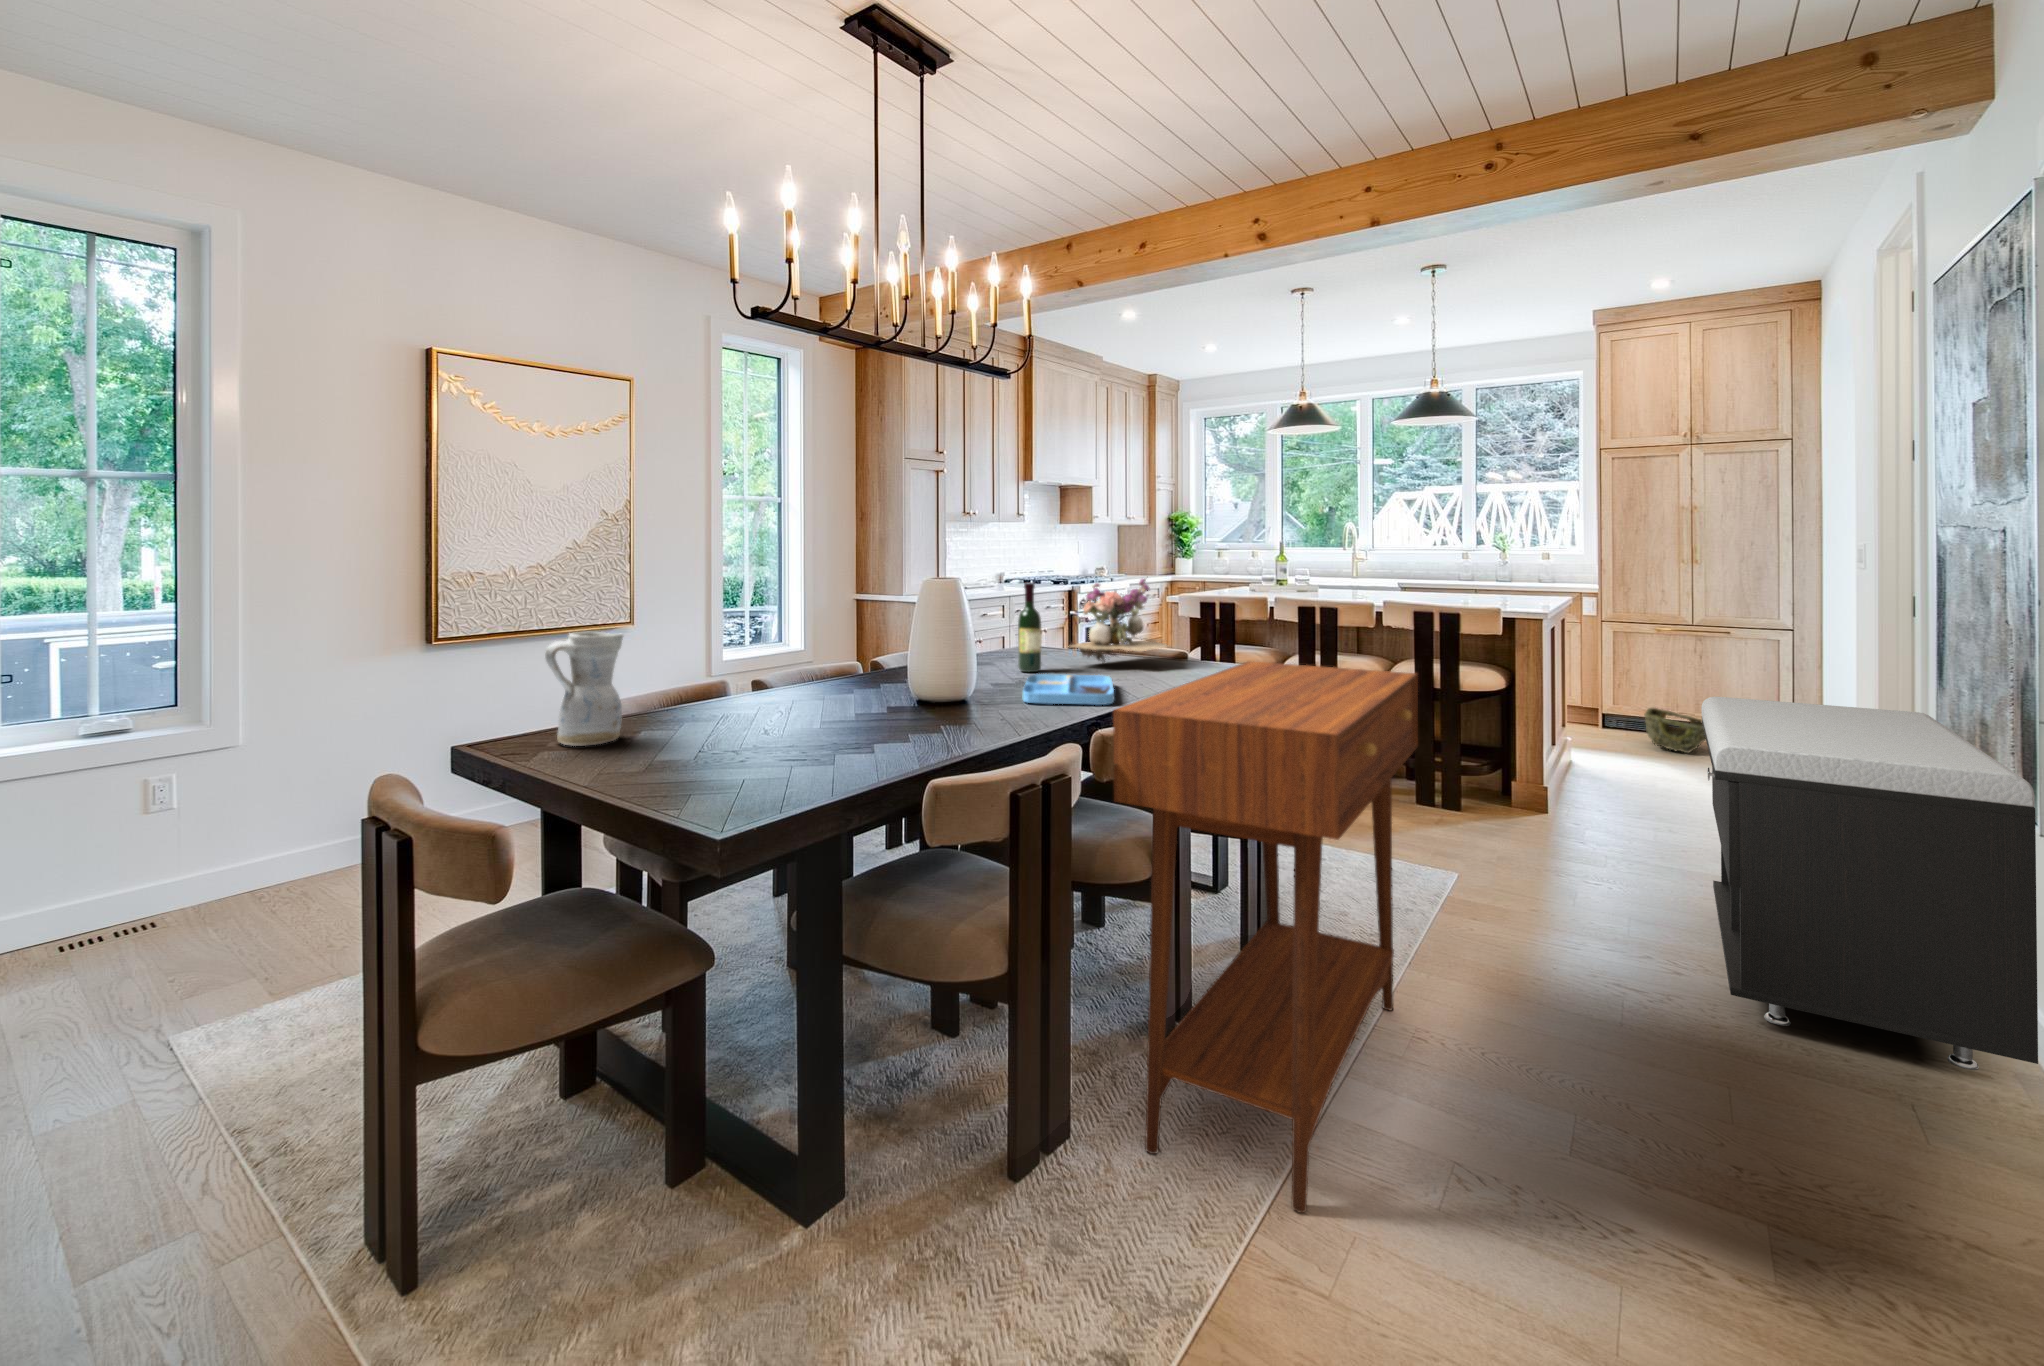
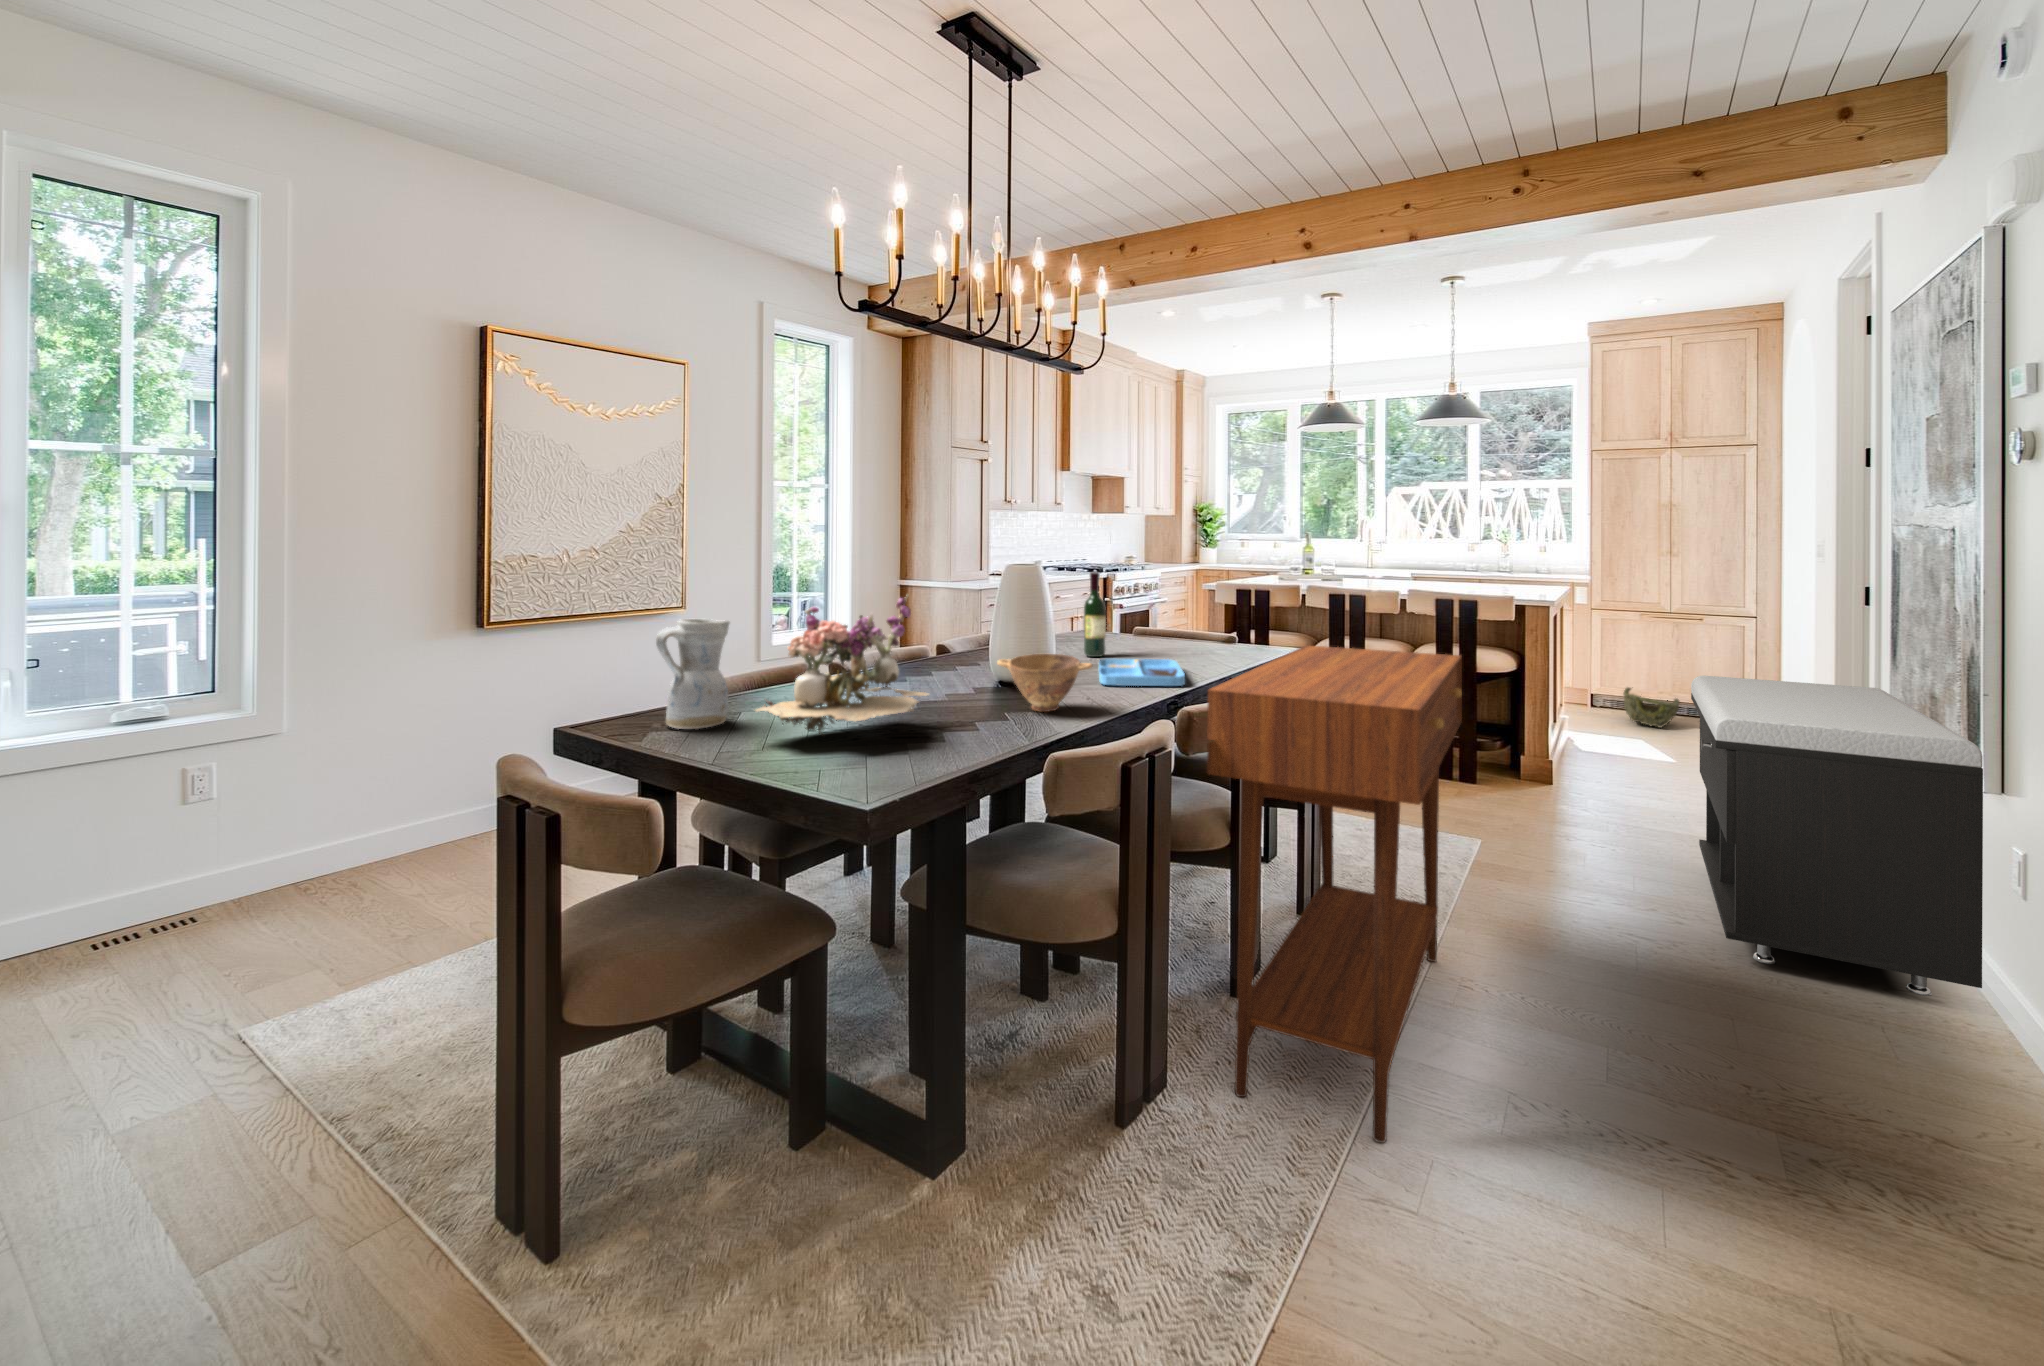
flower arrangement: present [1068,576,1167,664] -> present [756,595,929,734]
bowl: none [902,669,1002,731] -> present [997,654,1092,712]

